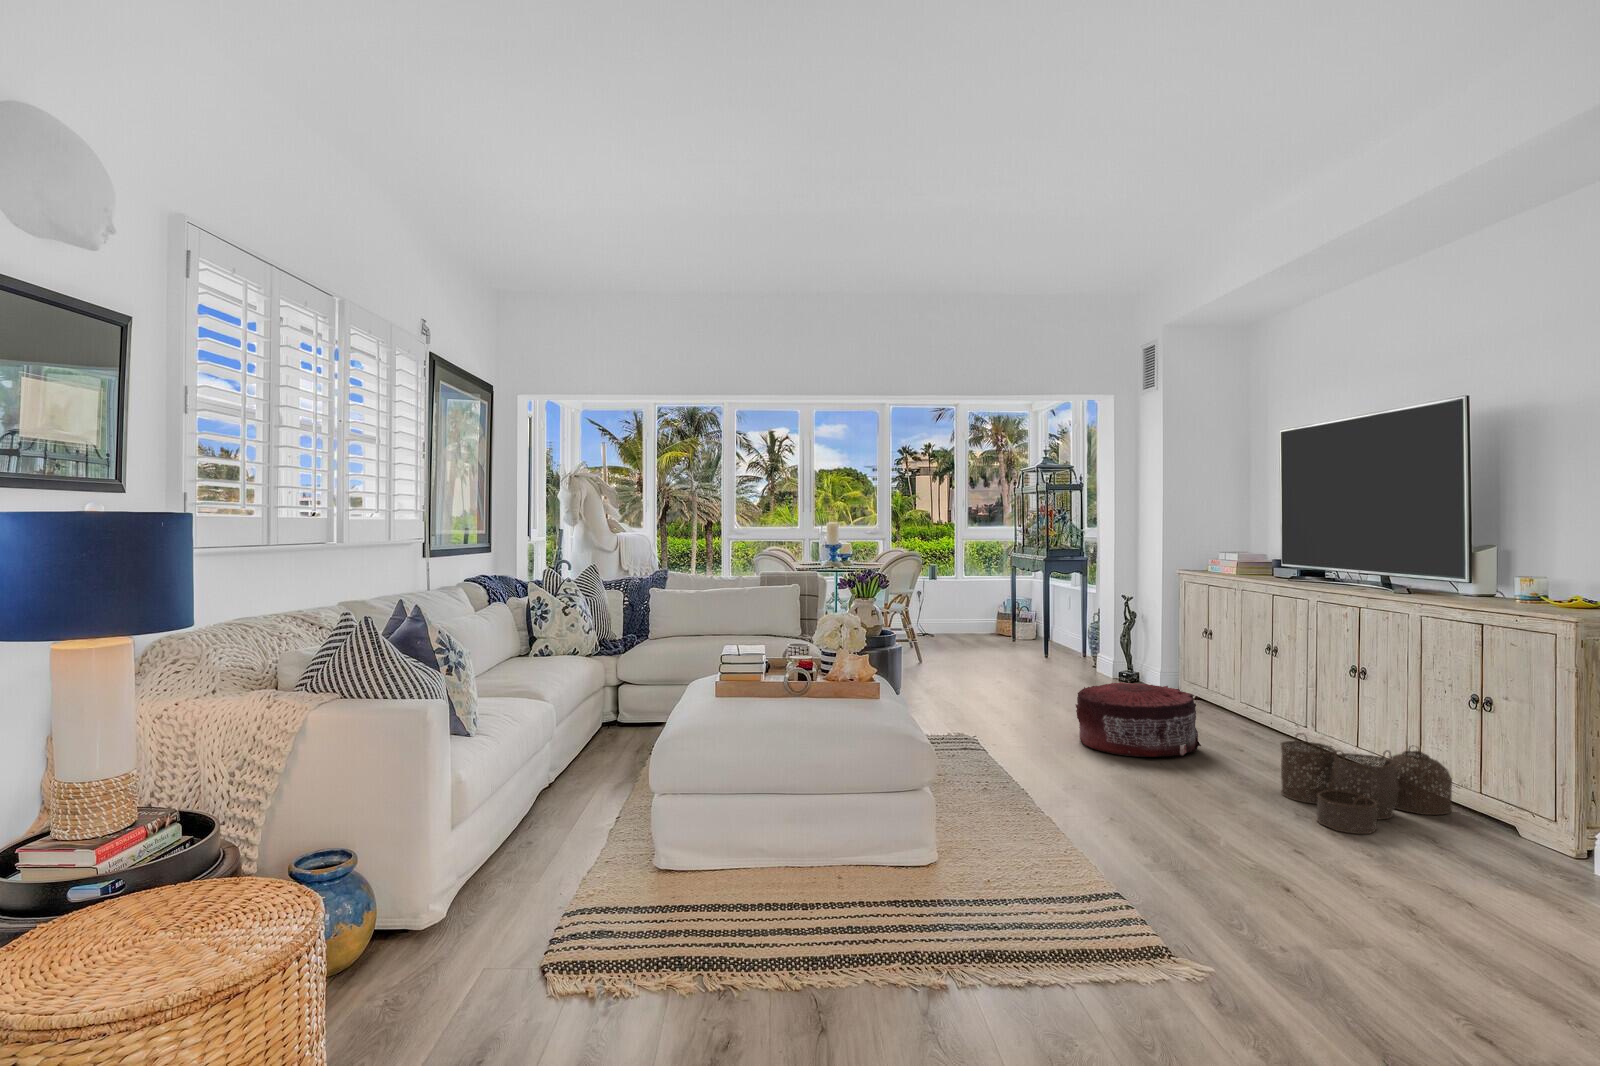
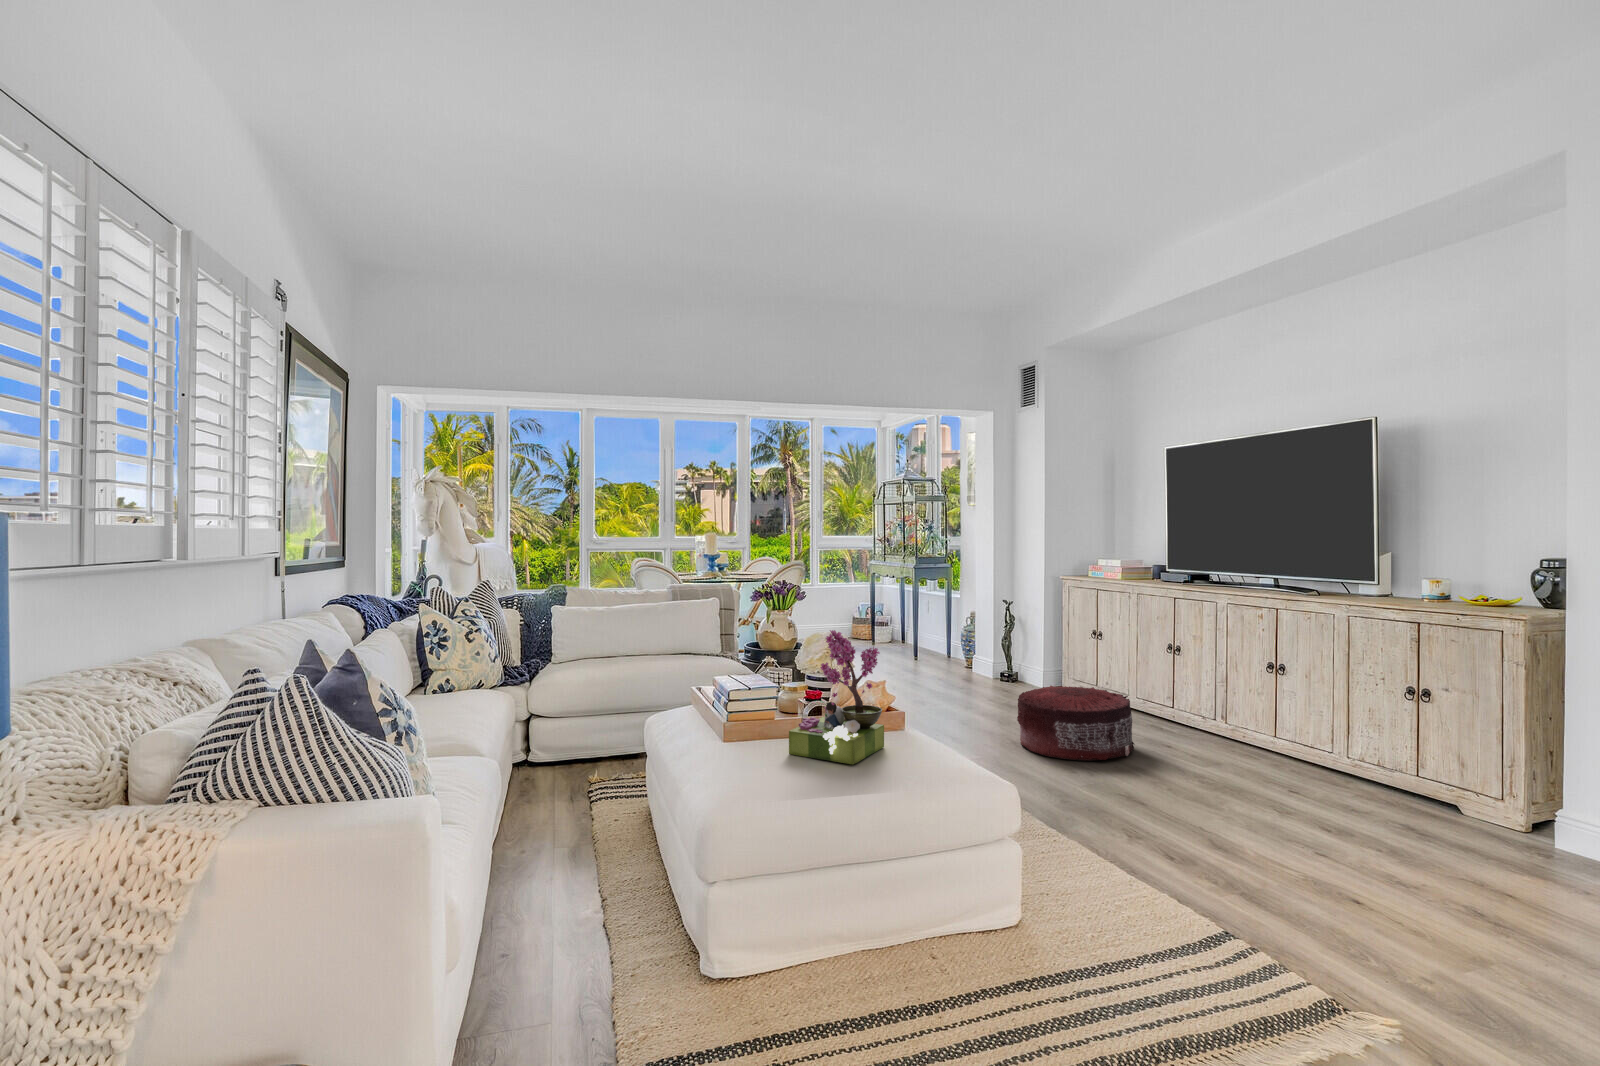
flower arrangement: none [748,605,832,716] -> present [789,630,884,764]
woven basket: present [1280,733,1452,834] -> none [1242,730,1393,830]

